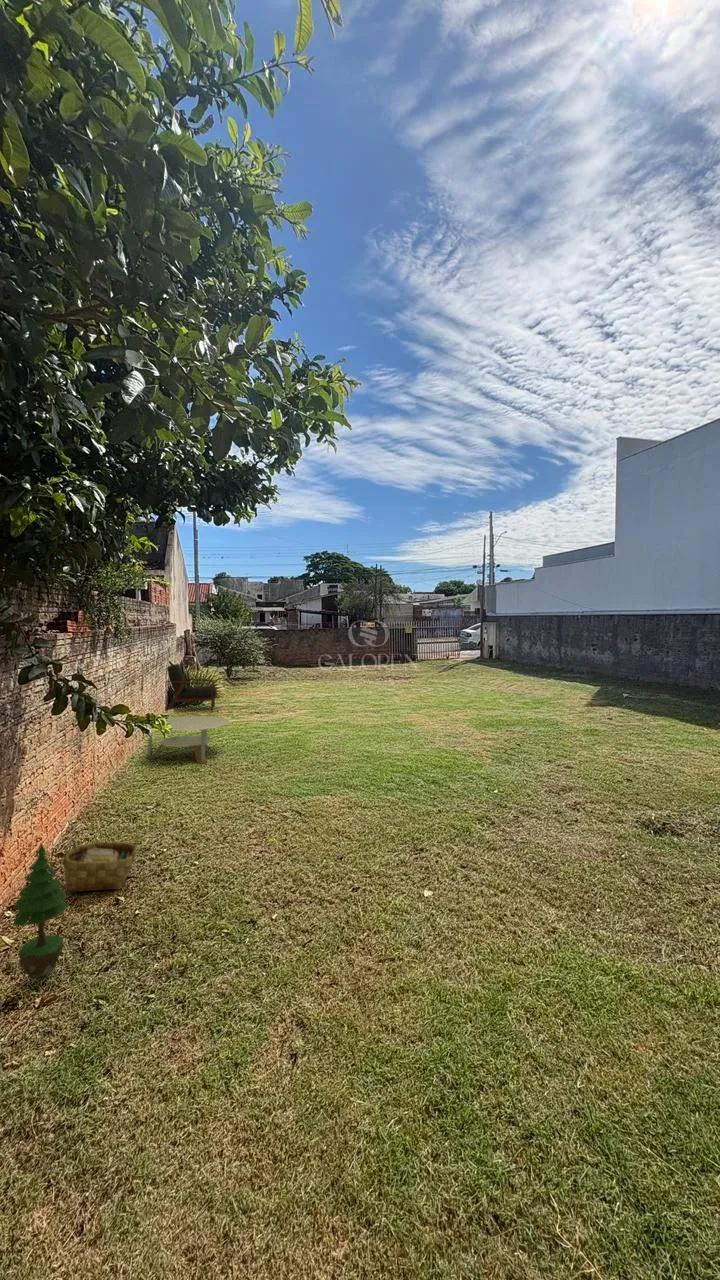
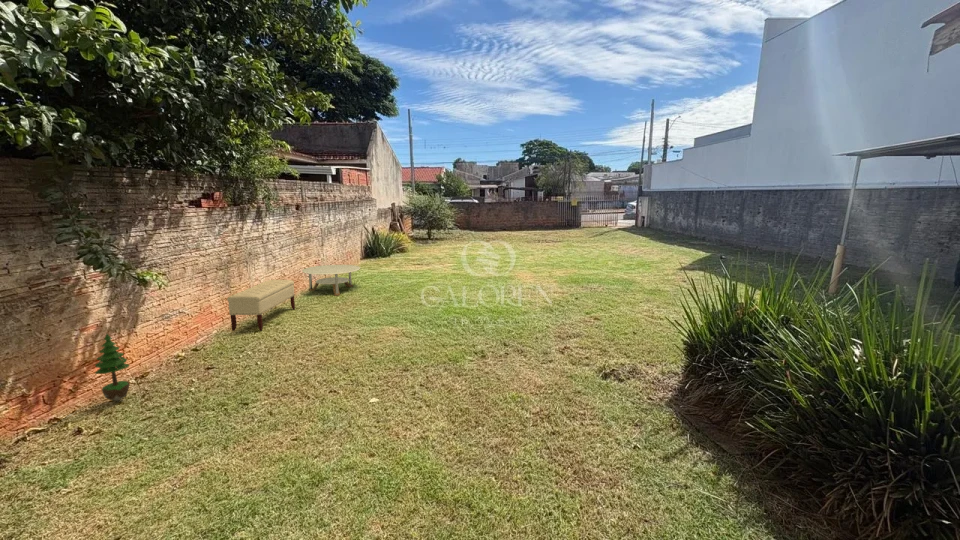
chair: present [166,664,217,712] -> none [357,229,394,262]
bench: none [98,741,164,830] -> present [227,280,295,331]
woven basket: present [62,839,138,893] -> none [172,333,221,364]

